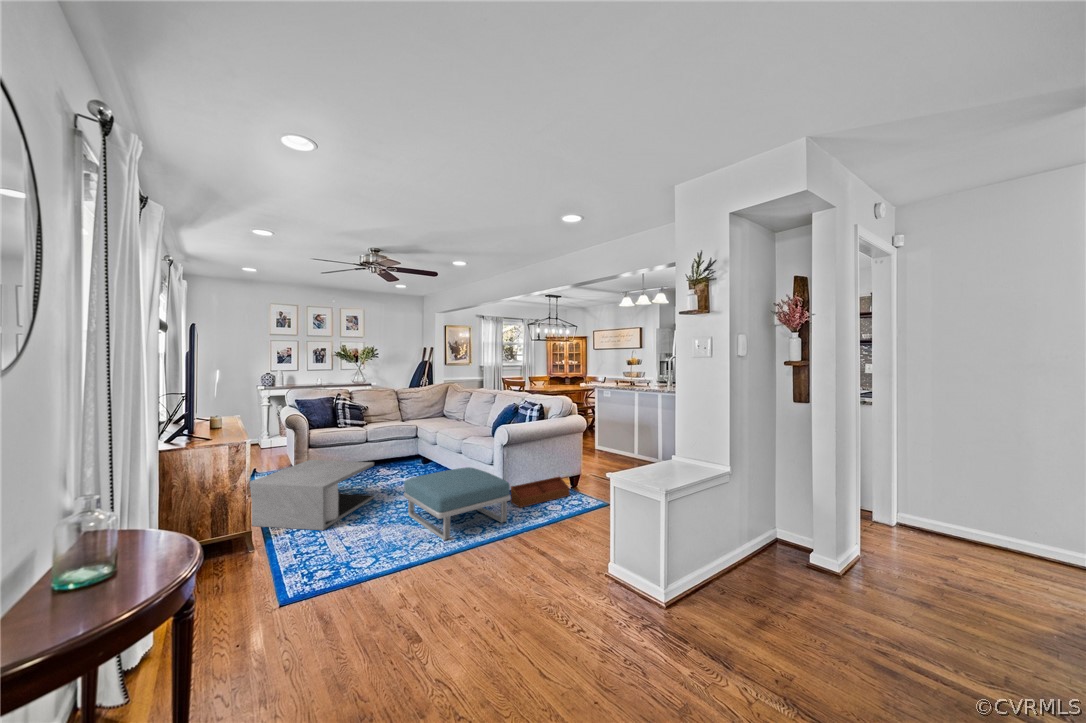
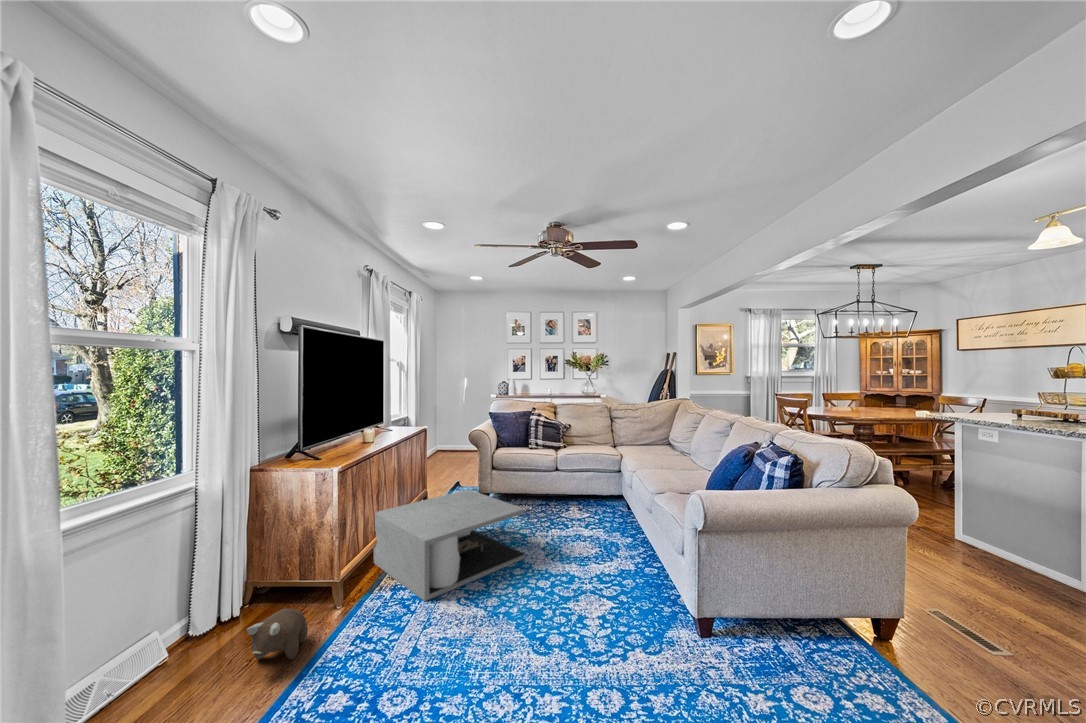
footstool: present [404,467,510,540] -> none [529,551,694,703]
storage bin: present [511,477,570,508] -> none [717,610,863,667]
plush toy: none [220,543,261,581] -> present [247,608,308,660]

